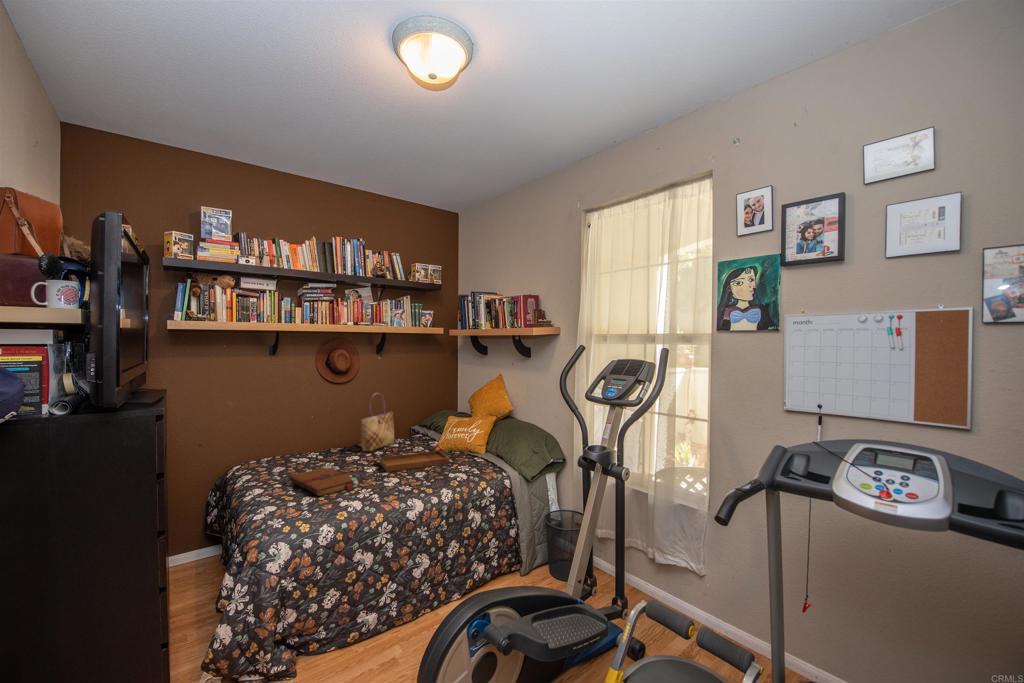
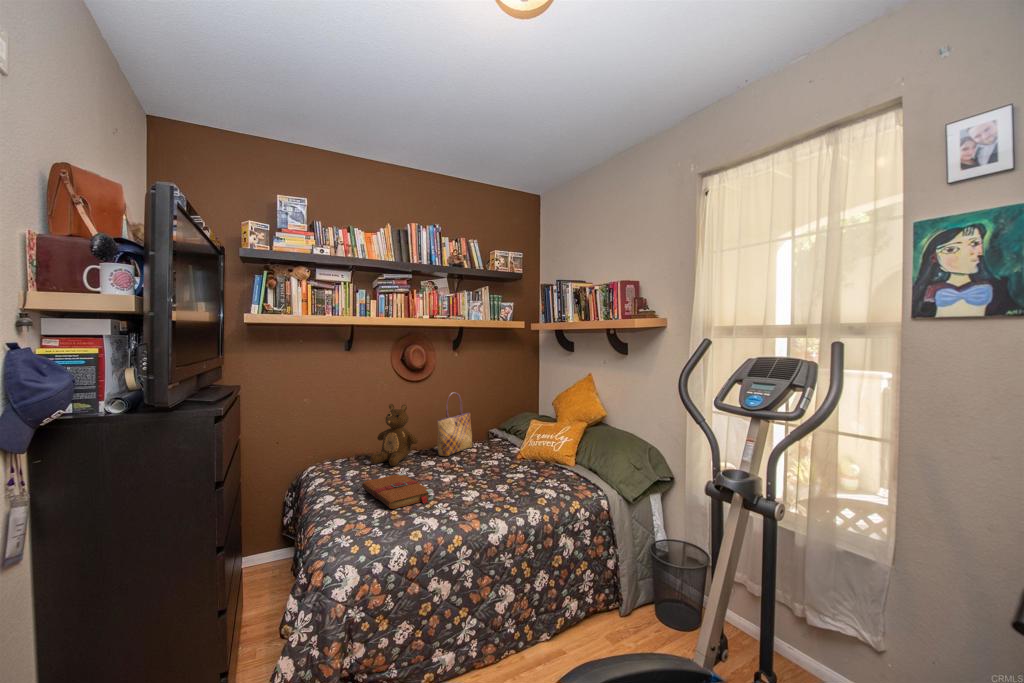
teddy bear: none [296,405,342,462] -> present [370,404,418,466]
tray: present [379,441,450,472] -> none [457,447,534,483]

